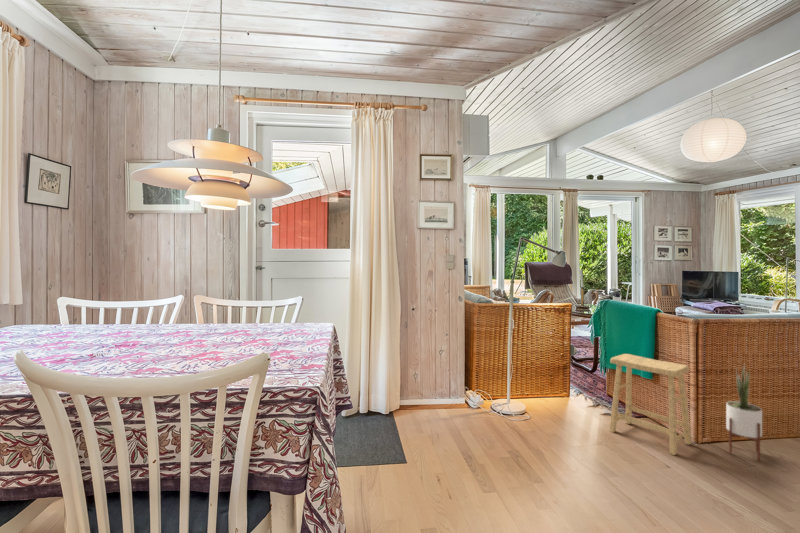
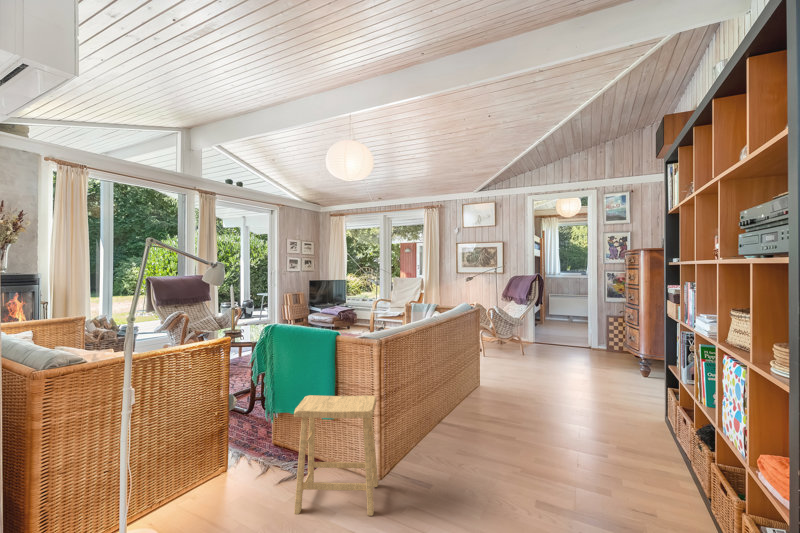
potted plant: present [726,367,762,461] -> none [403,379,431,480]

